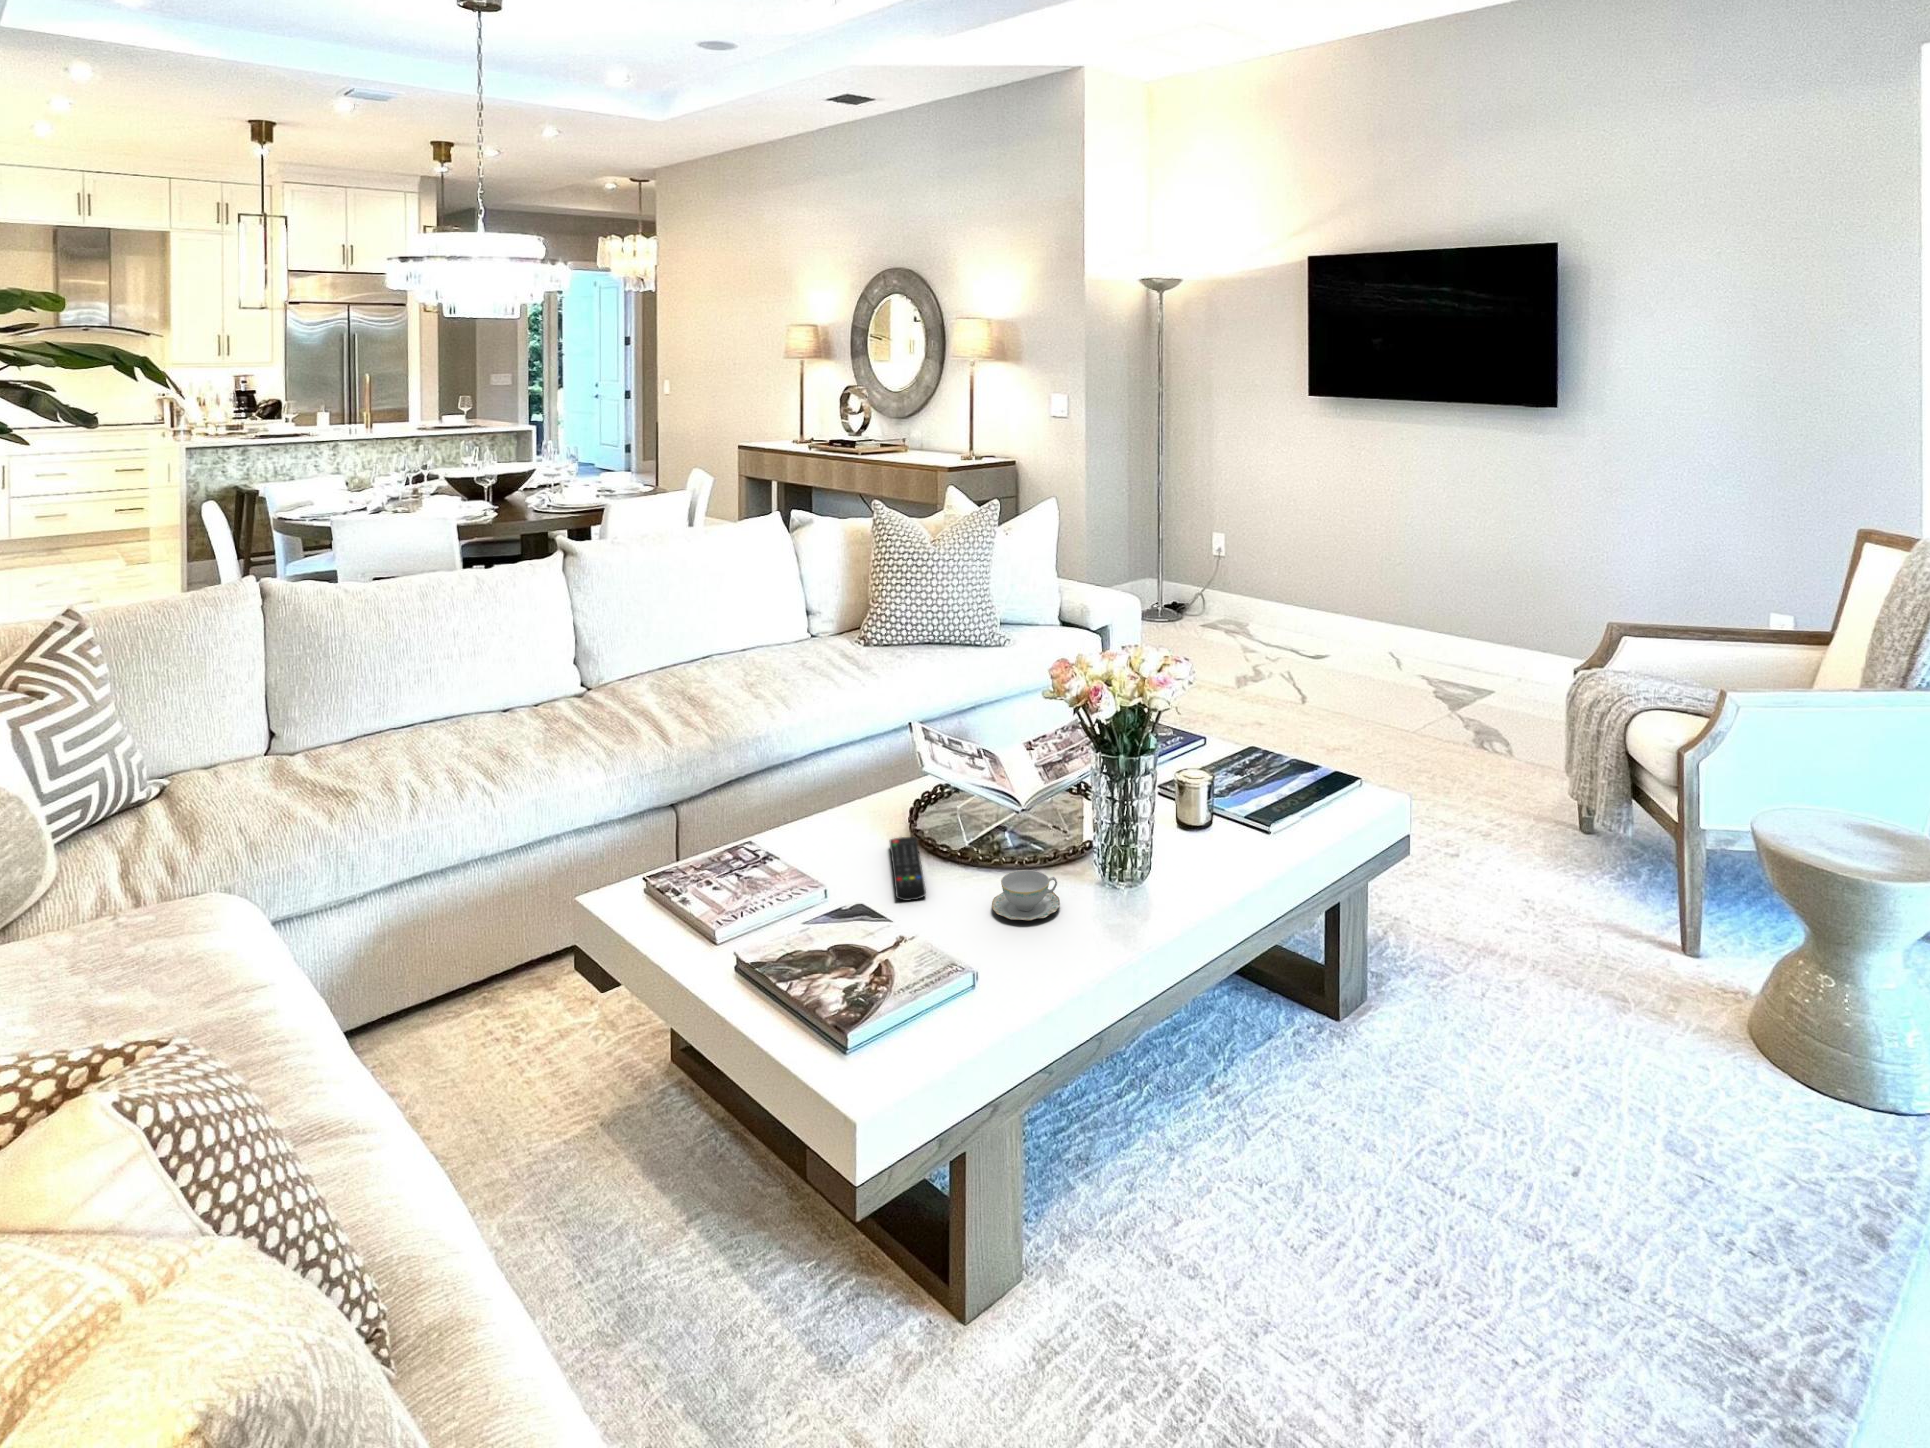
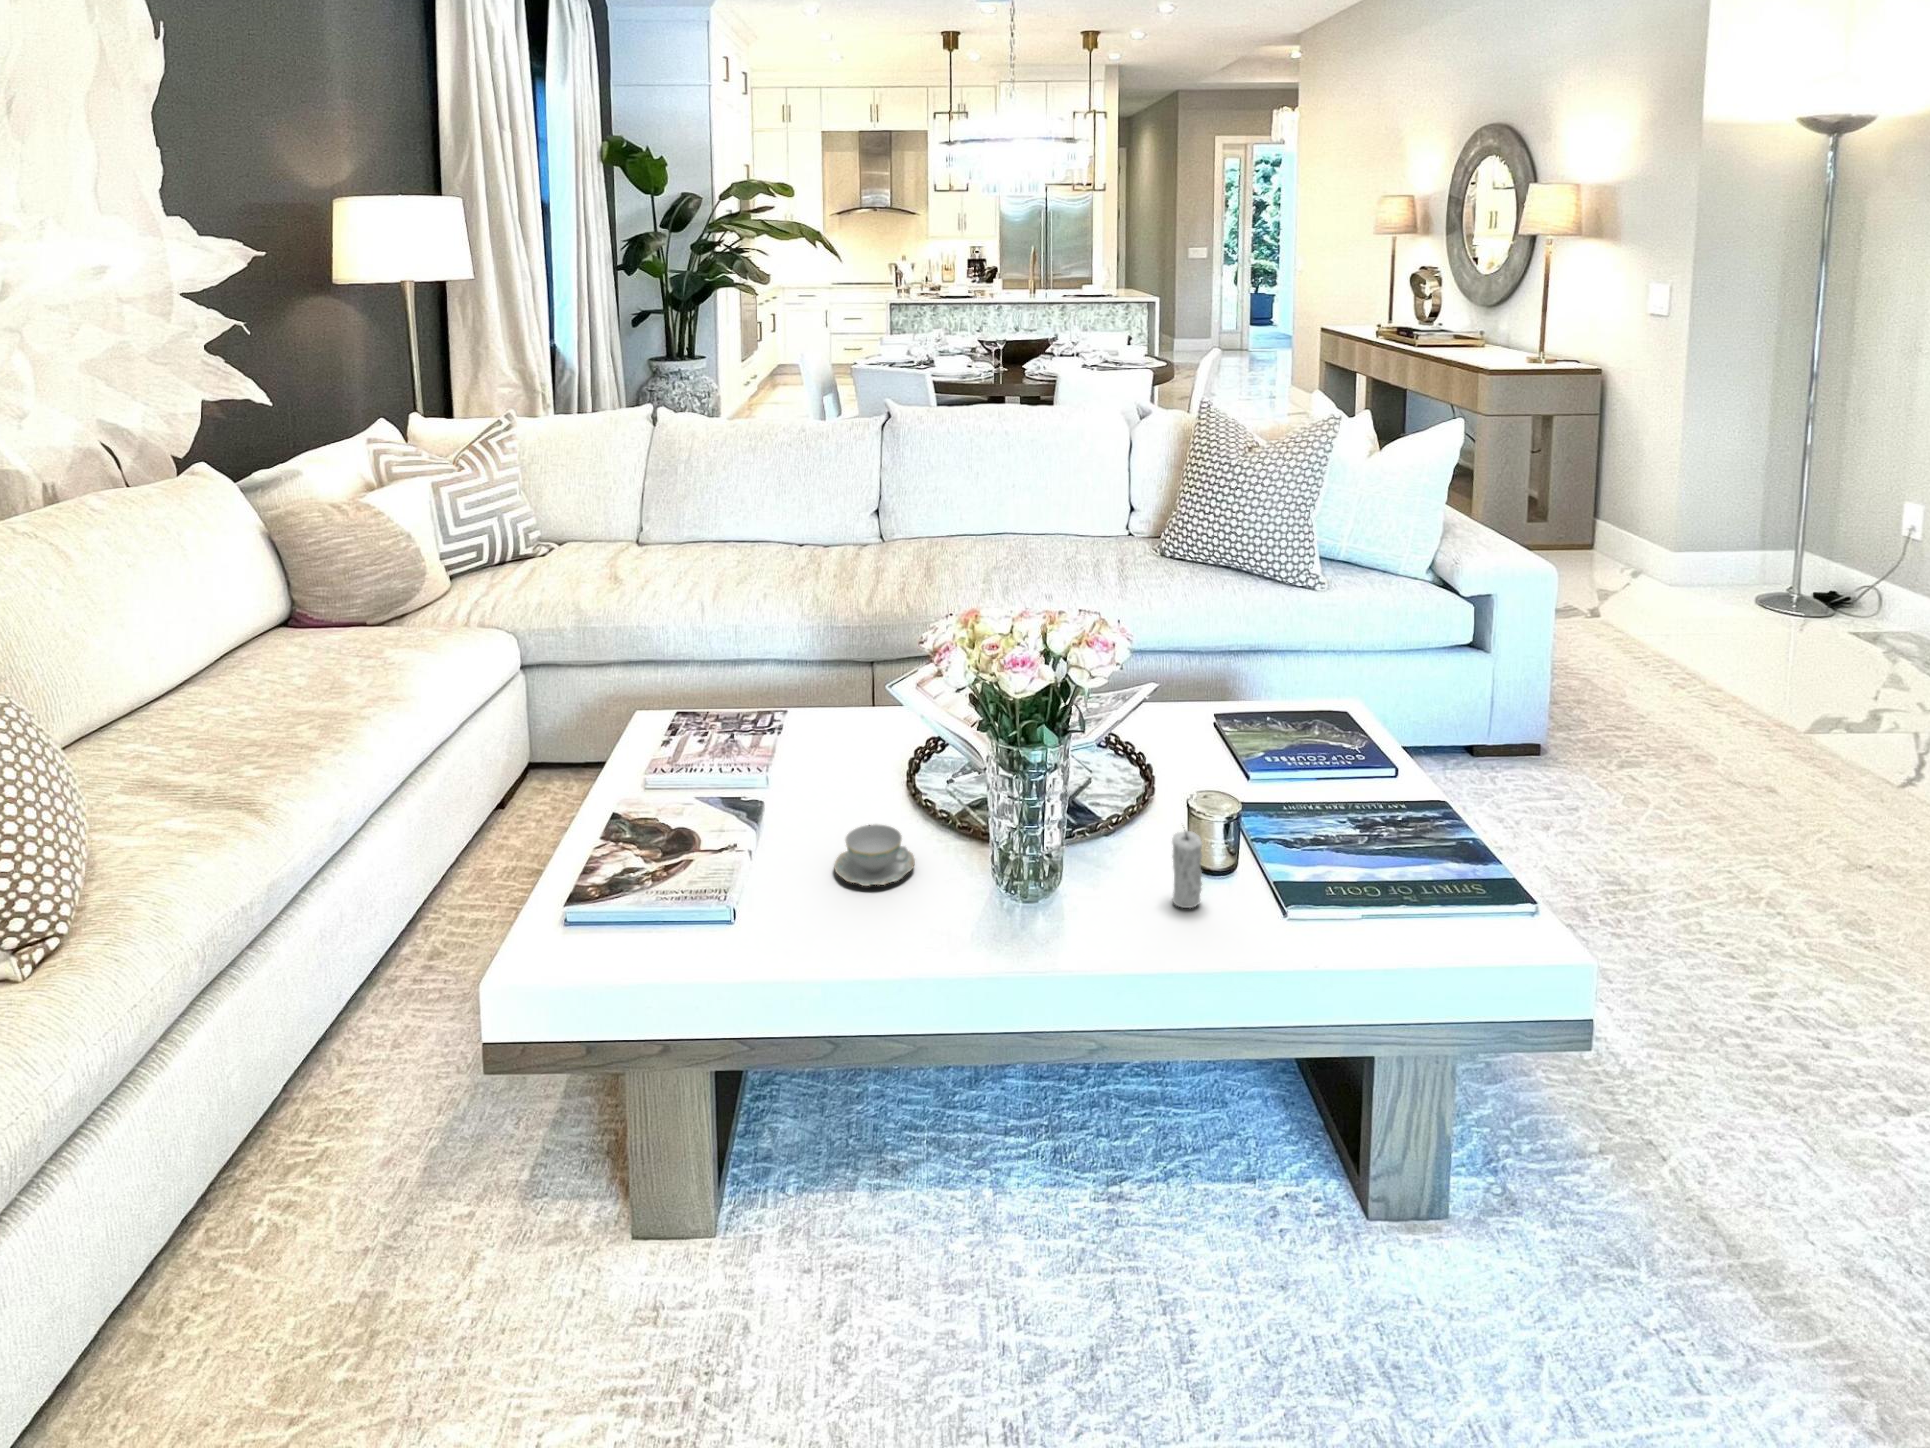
candle: none [1222,786,1243,850] -> present [1172,831,1203,908]
remote control: present [890,837,926,901] -> none [795,751,902,818]

